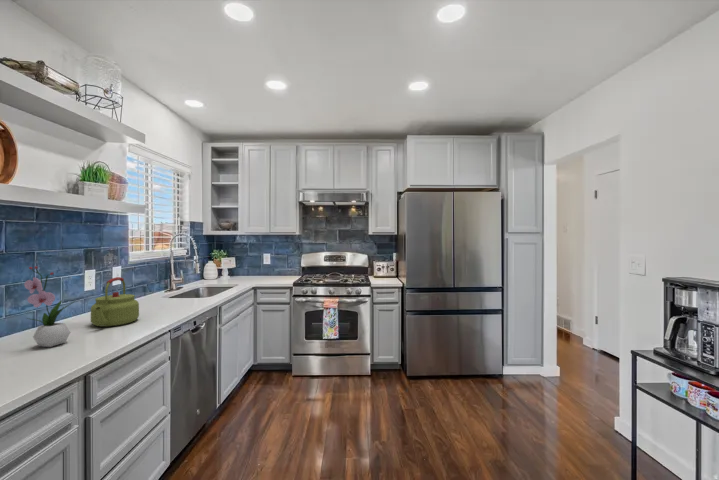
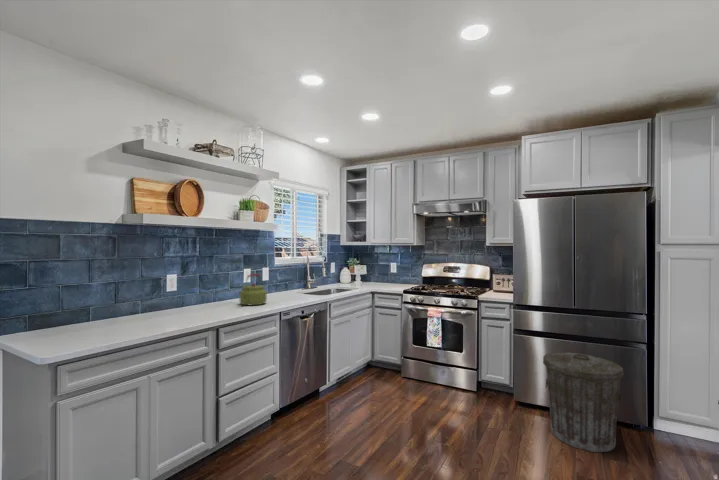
flower arrangement: present [24,266,72,347] -> none [202,263,225,311]
trash can: none [437,324,497,404] -> present [543,352,624,452]

